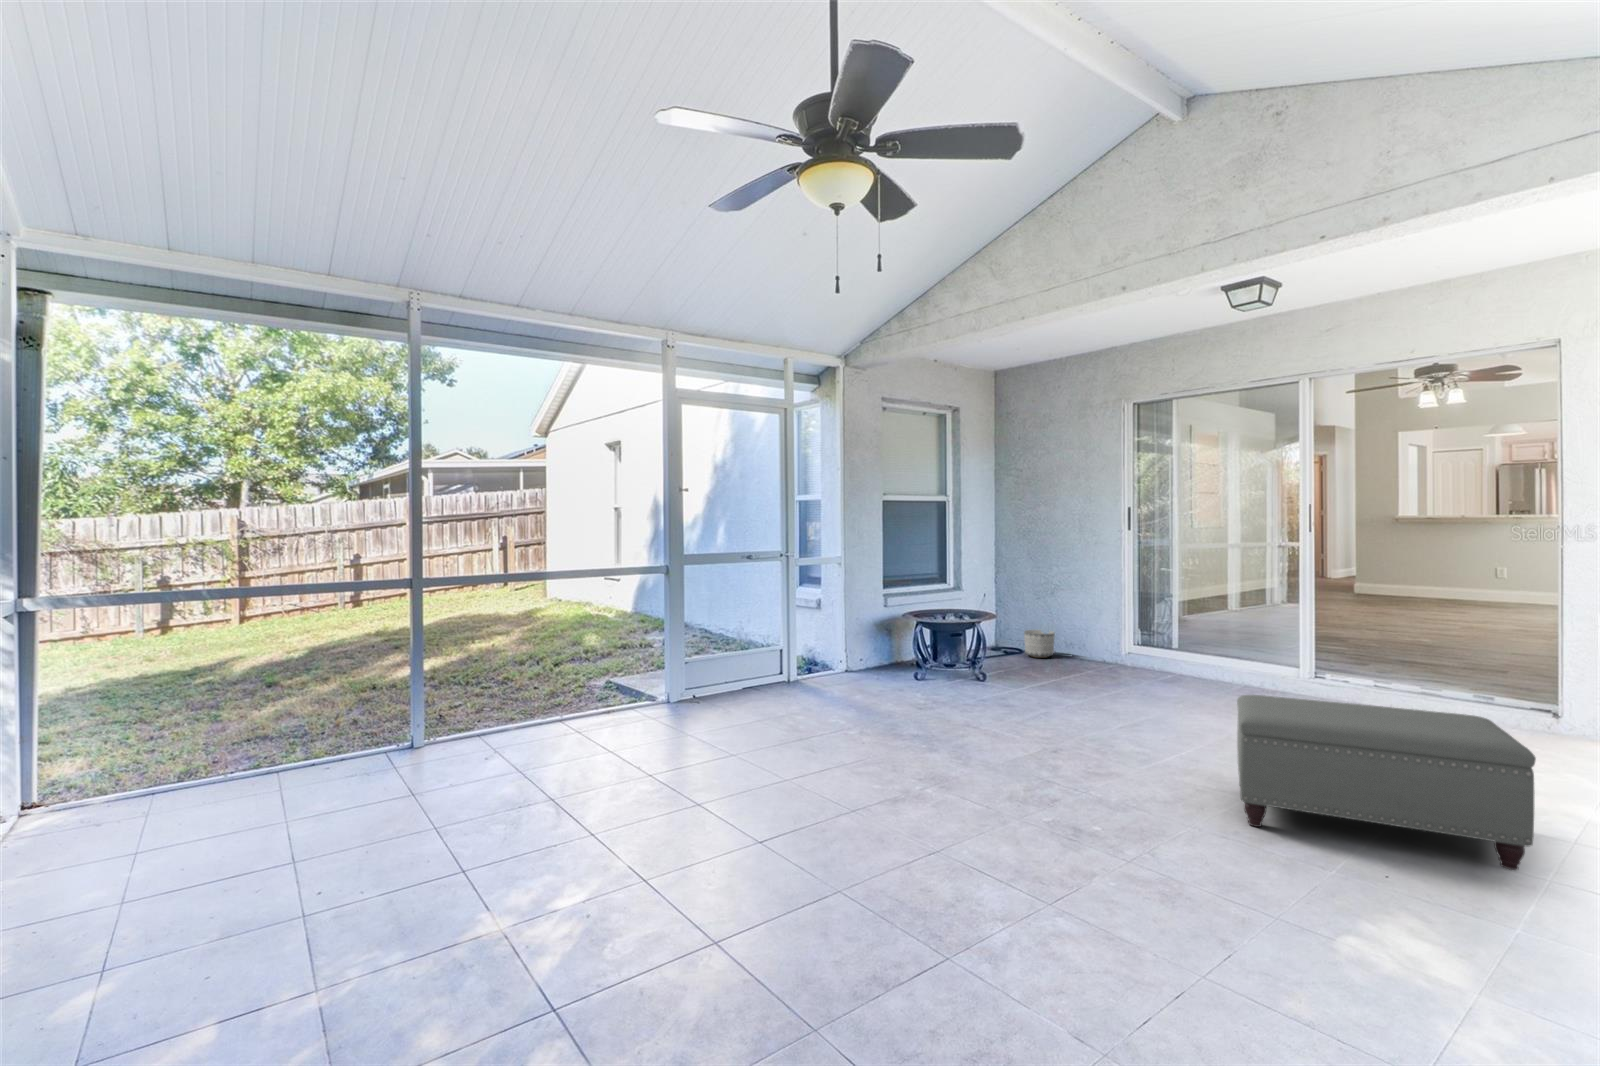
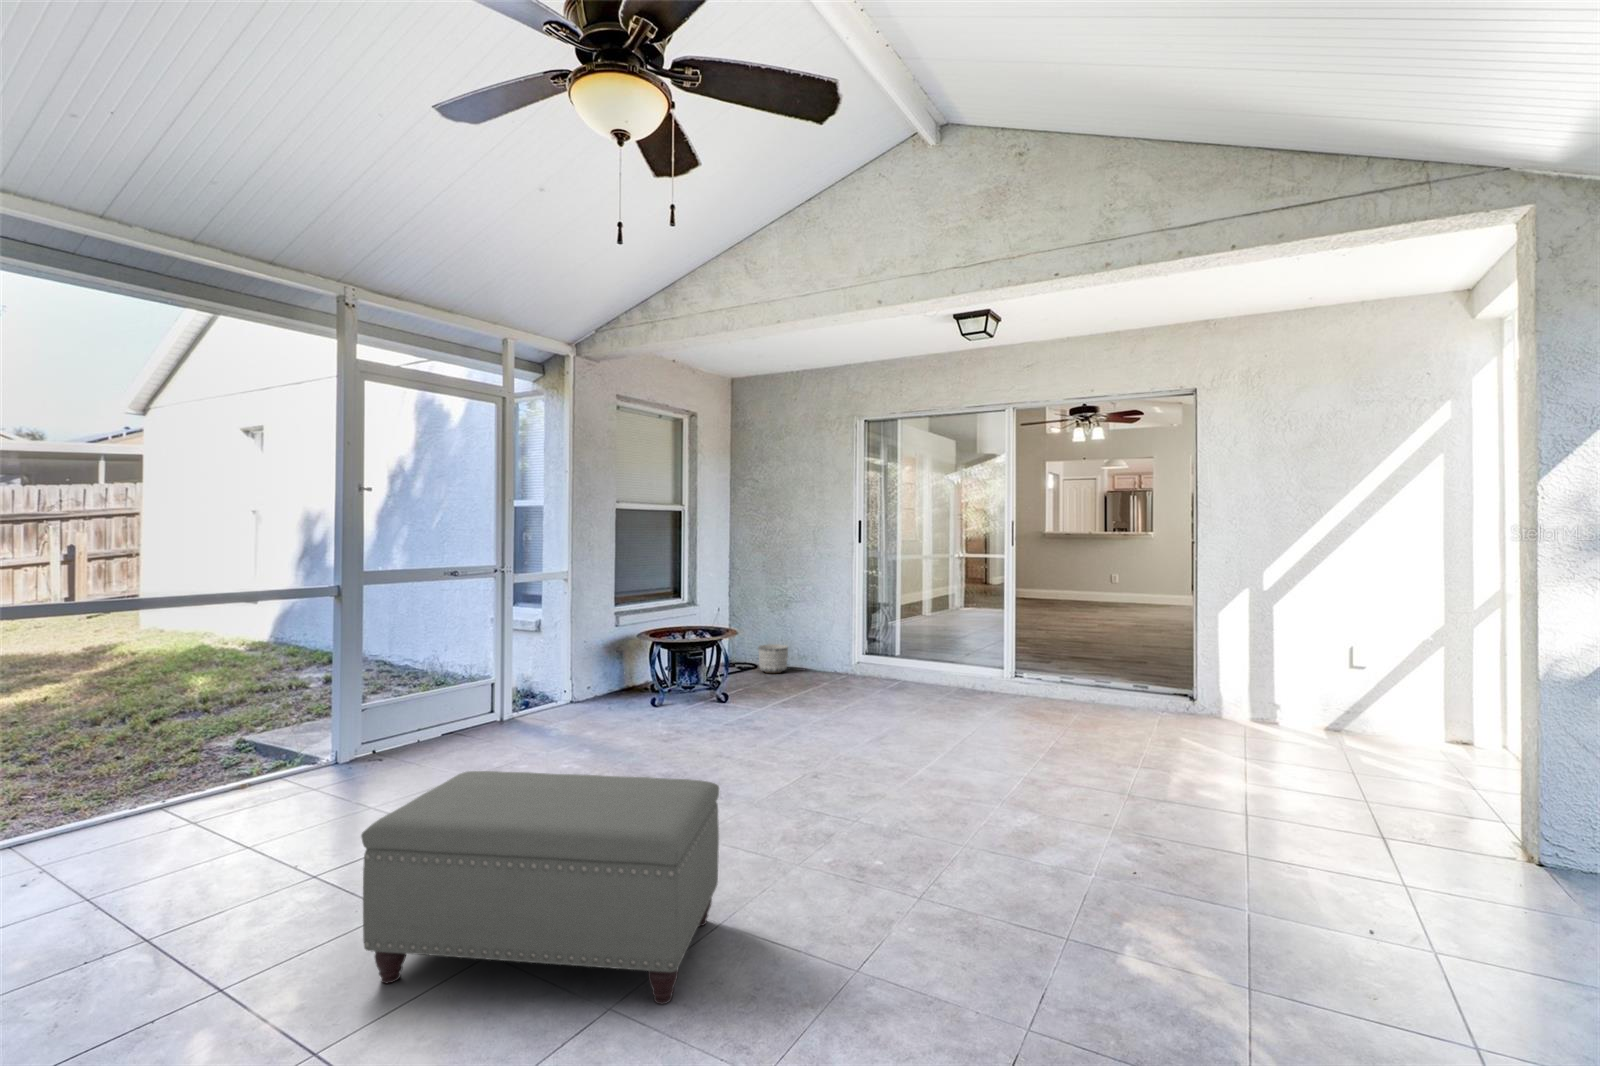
ottoman: present [1237,695,1536,870] -> present [361,771,719,1004]

